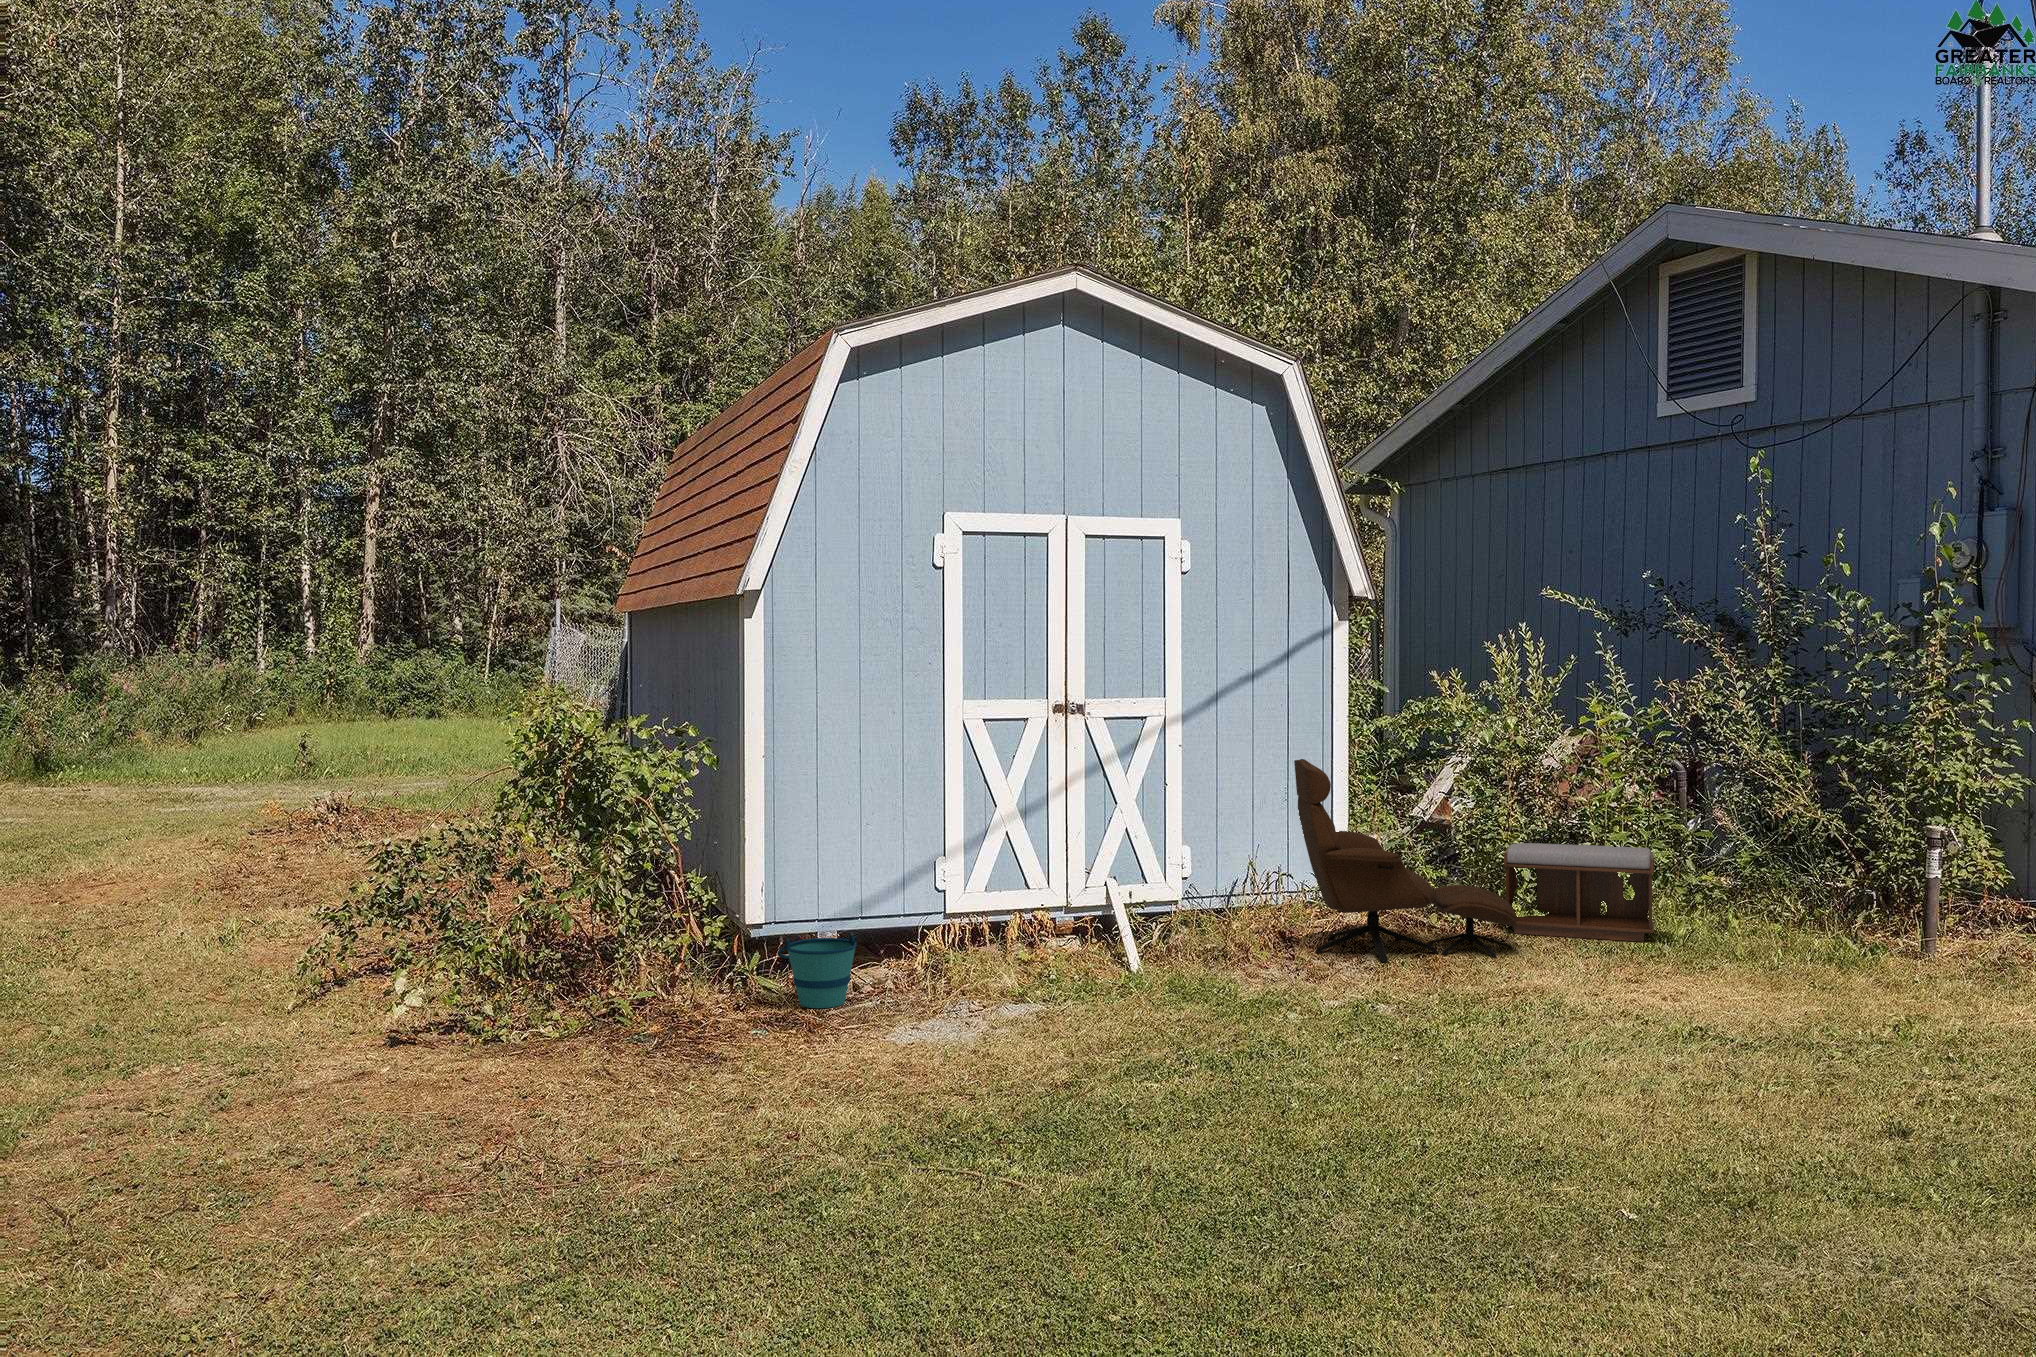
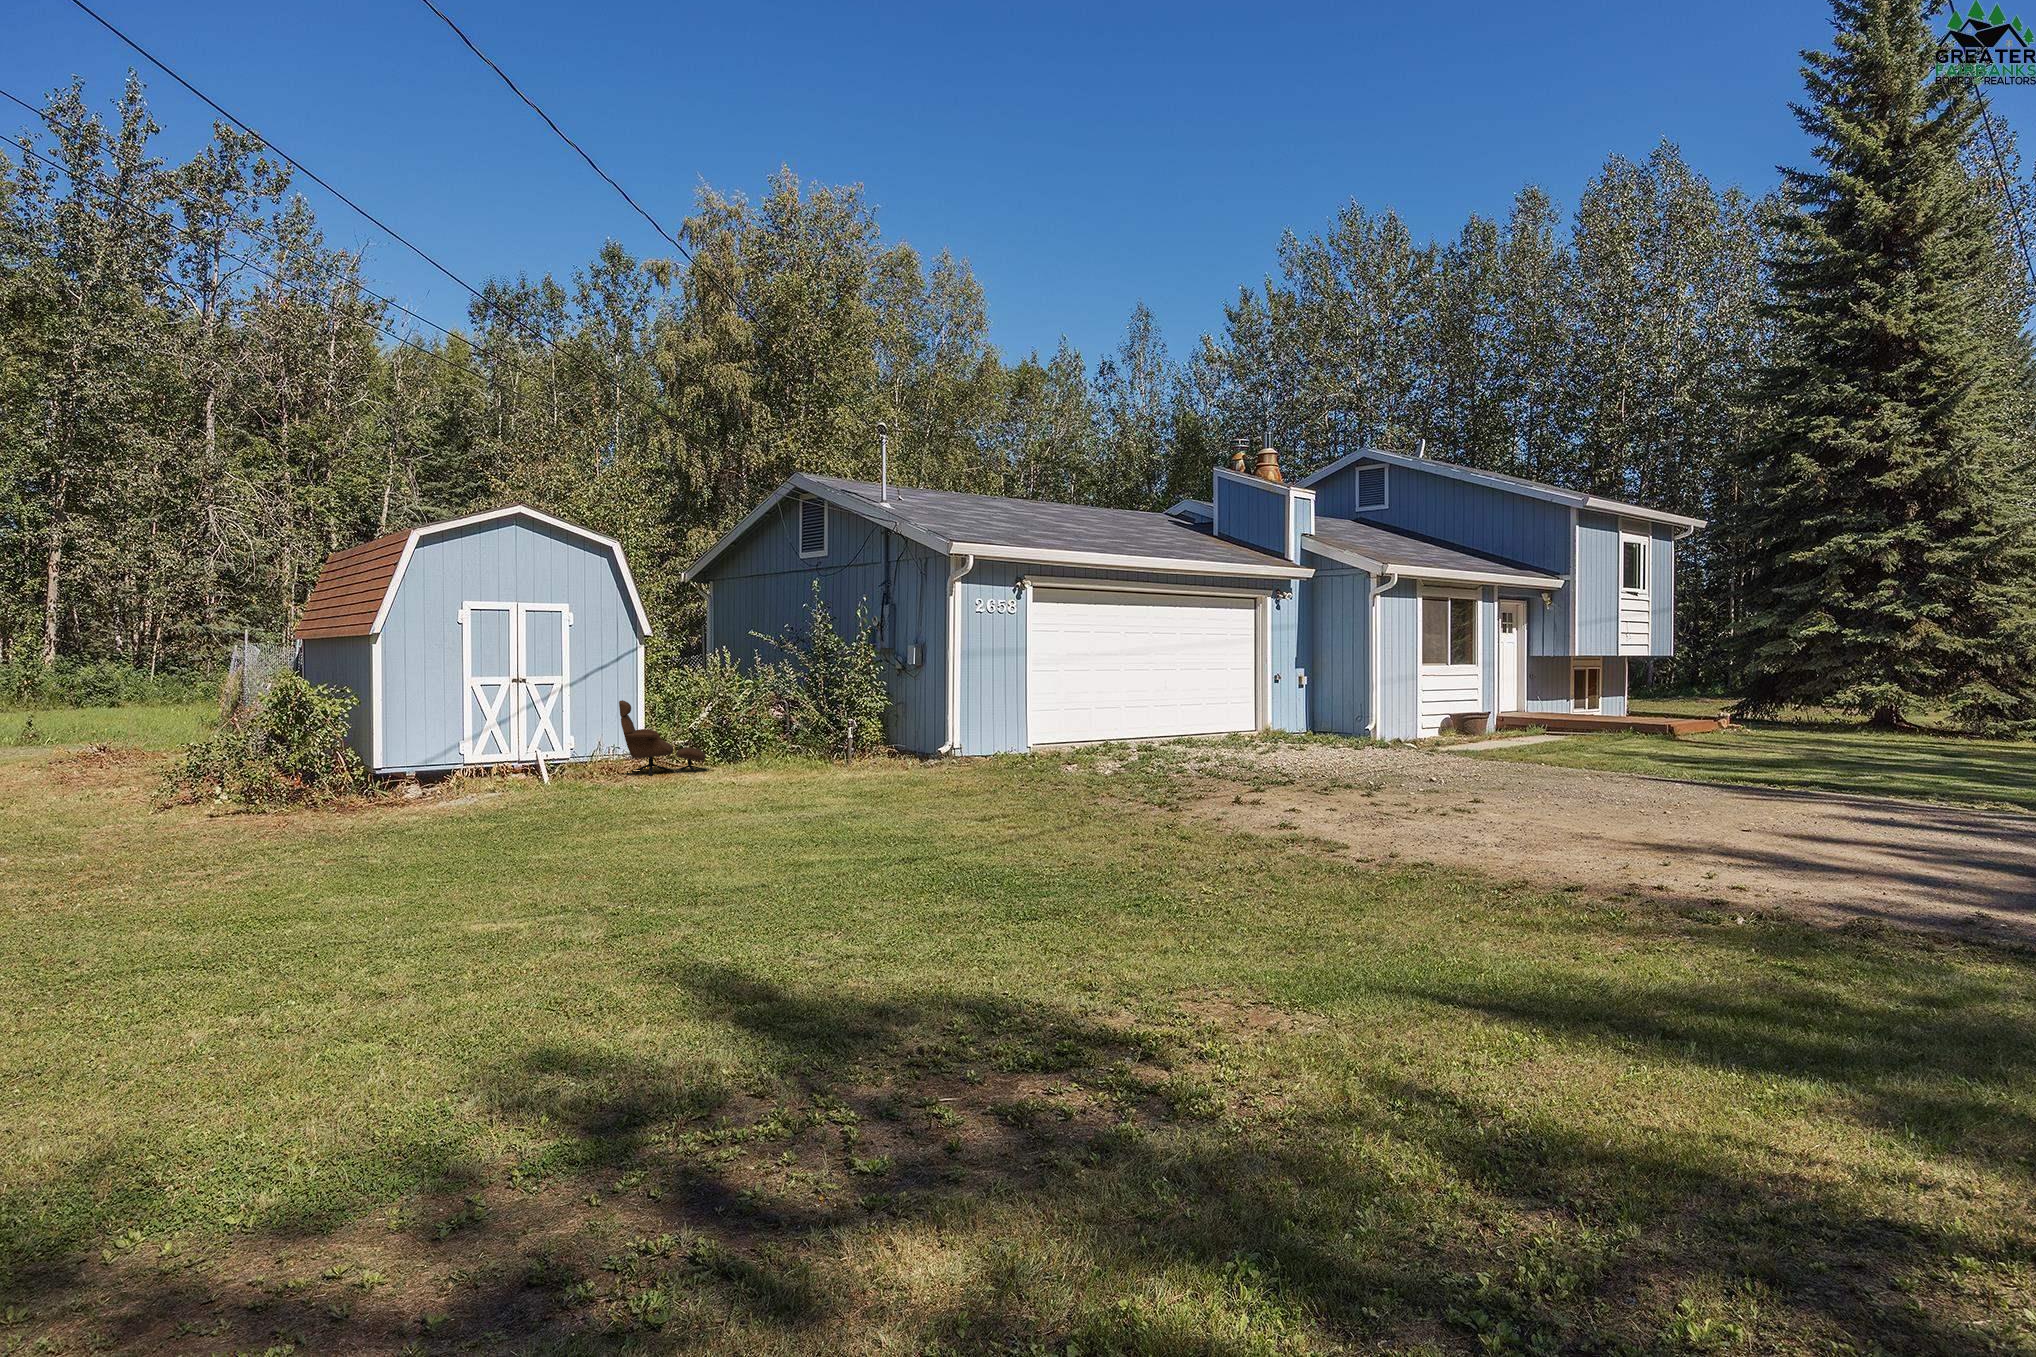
bench: present [1504,843,1654,942] -> none [709,732,770,767]
bucket: present [777,933,857,1008] -> none [388,768,423,796]

